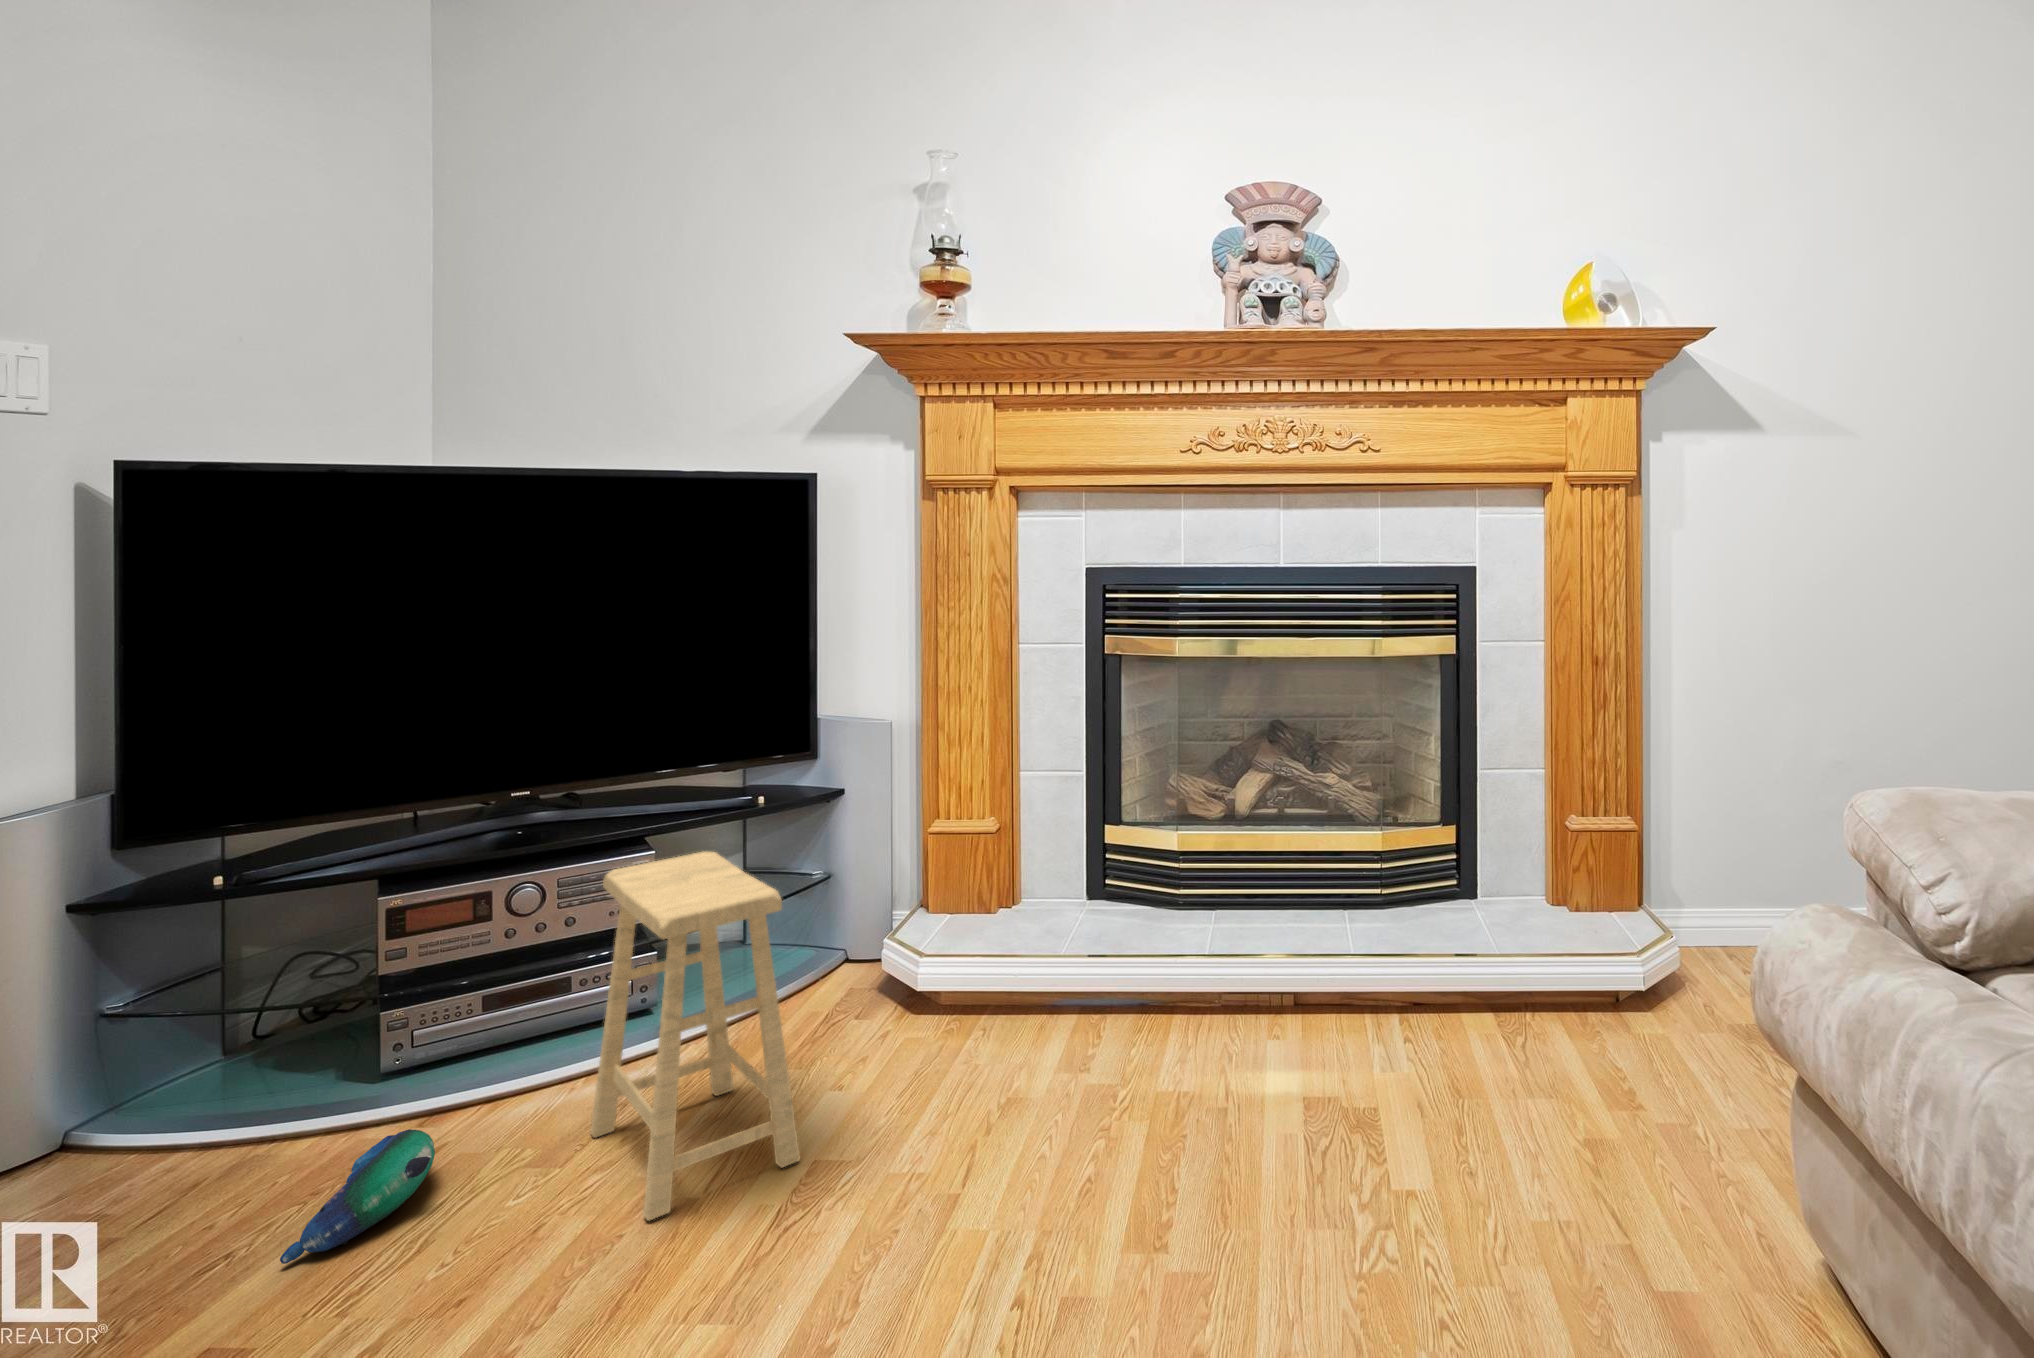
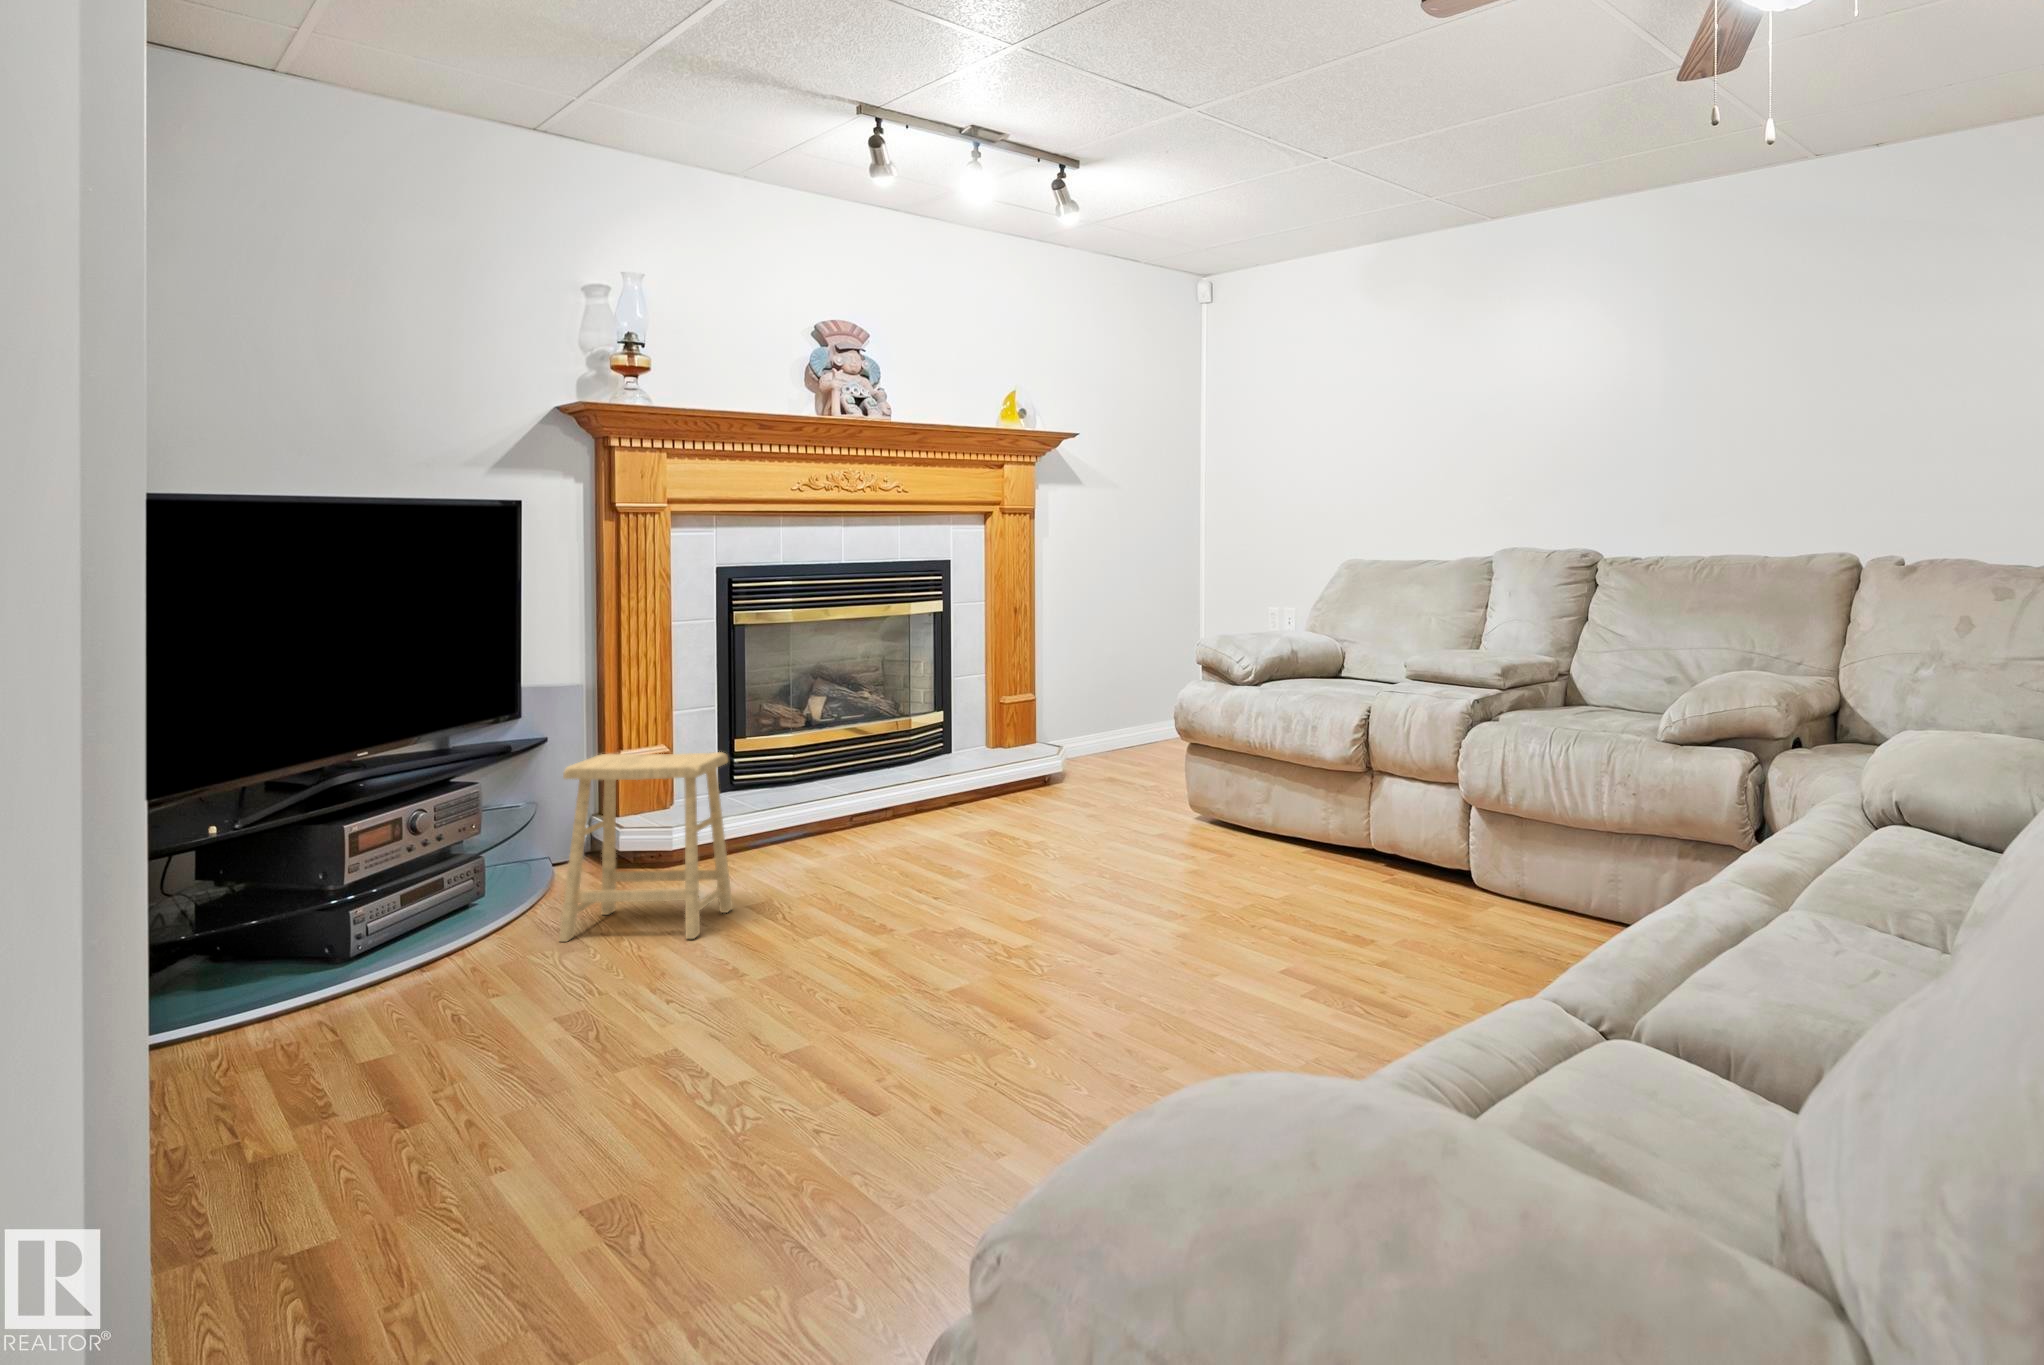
plush toy: present [280,1129,435,1264] -> none [418,943,529,1006]

